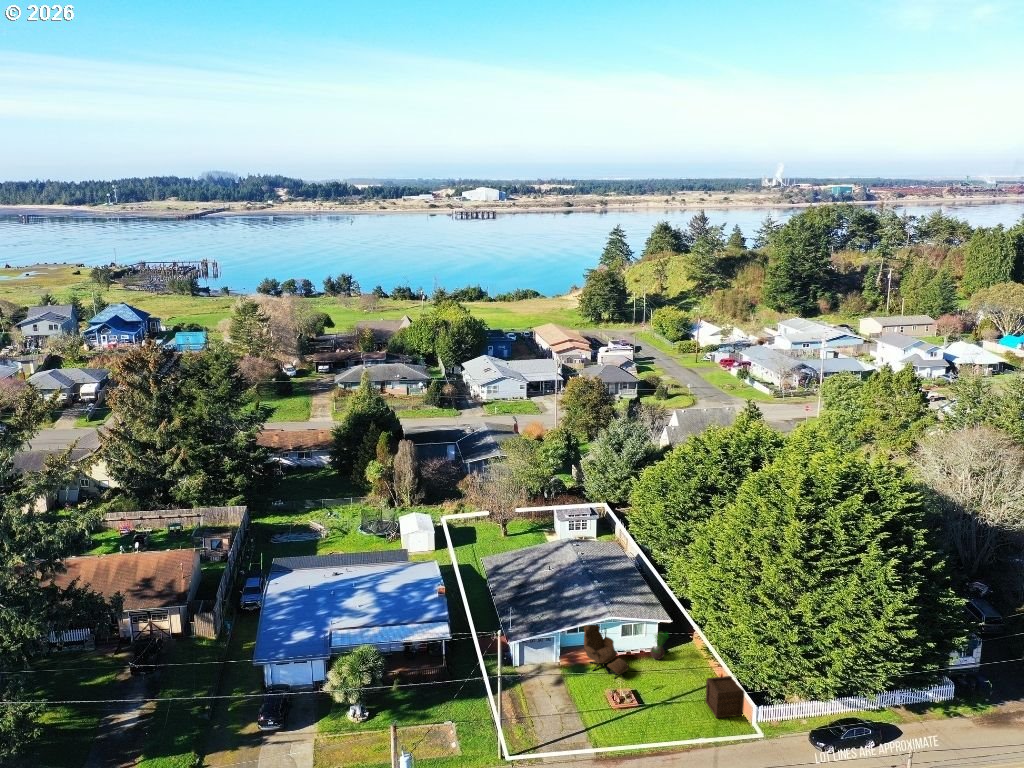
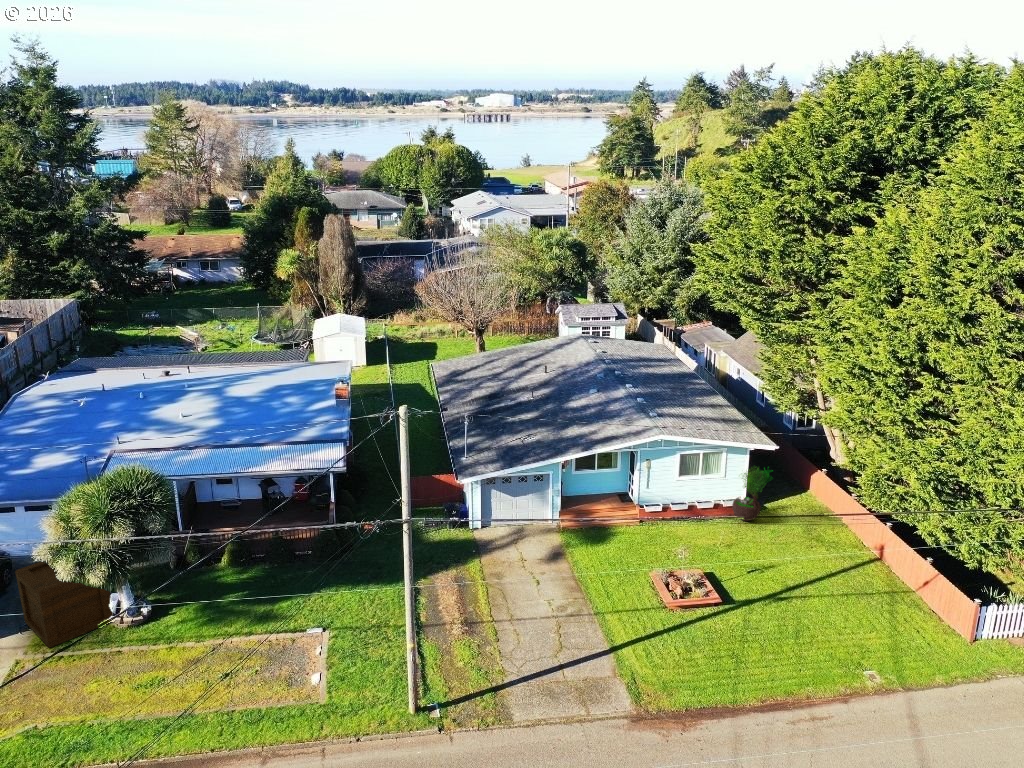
lounge chair: present [584,625,629,679] -> none [606,445,695,553]
wooden crate: present [706,676,744,718] -> present [15,562,113,648]

